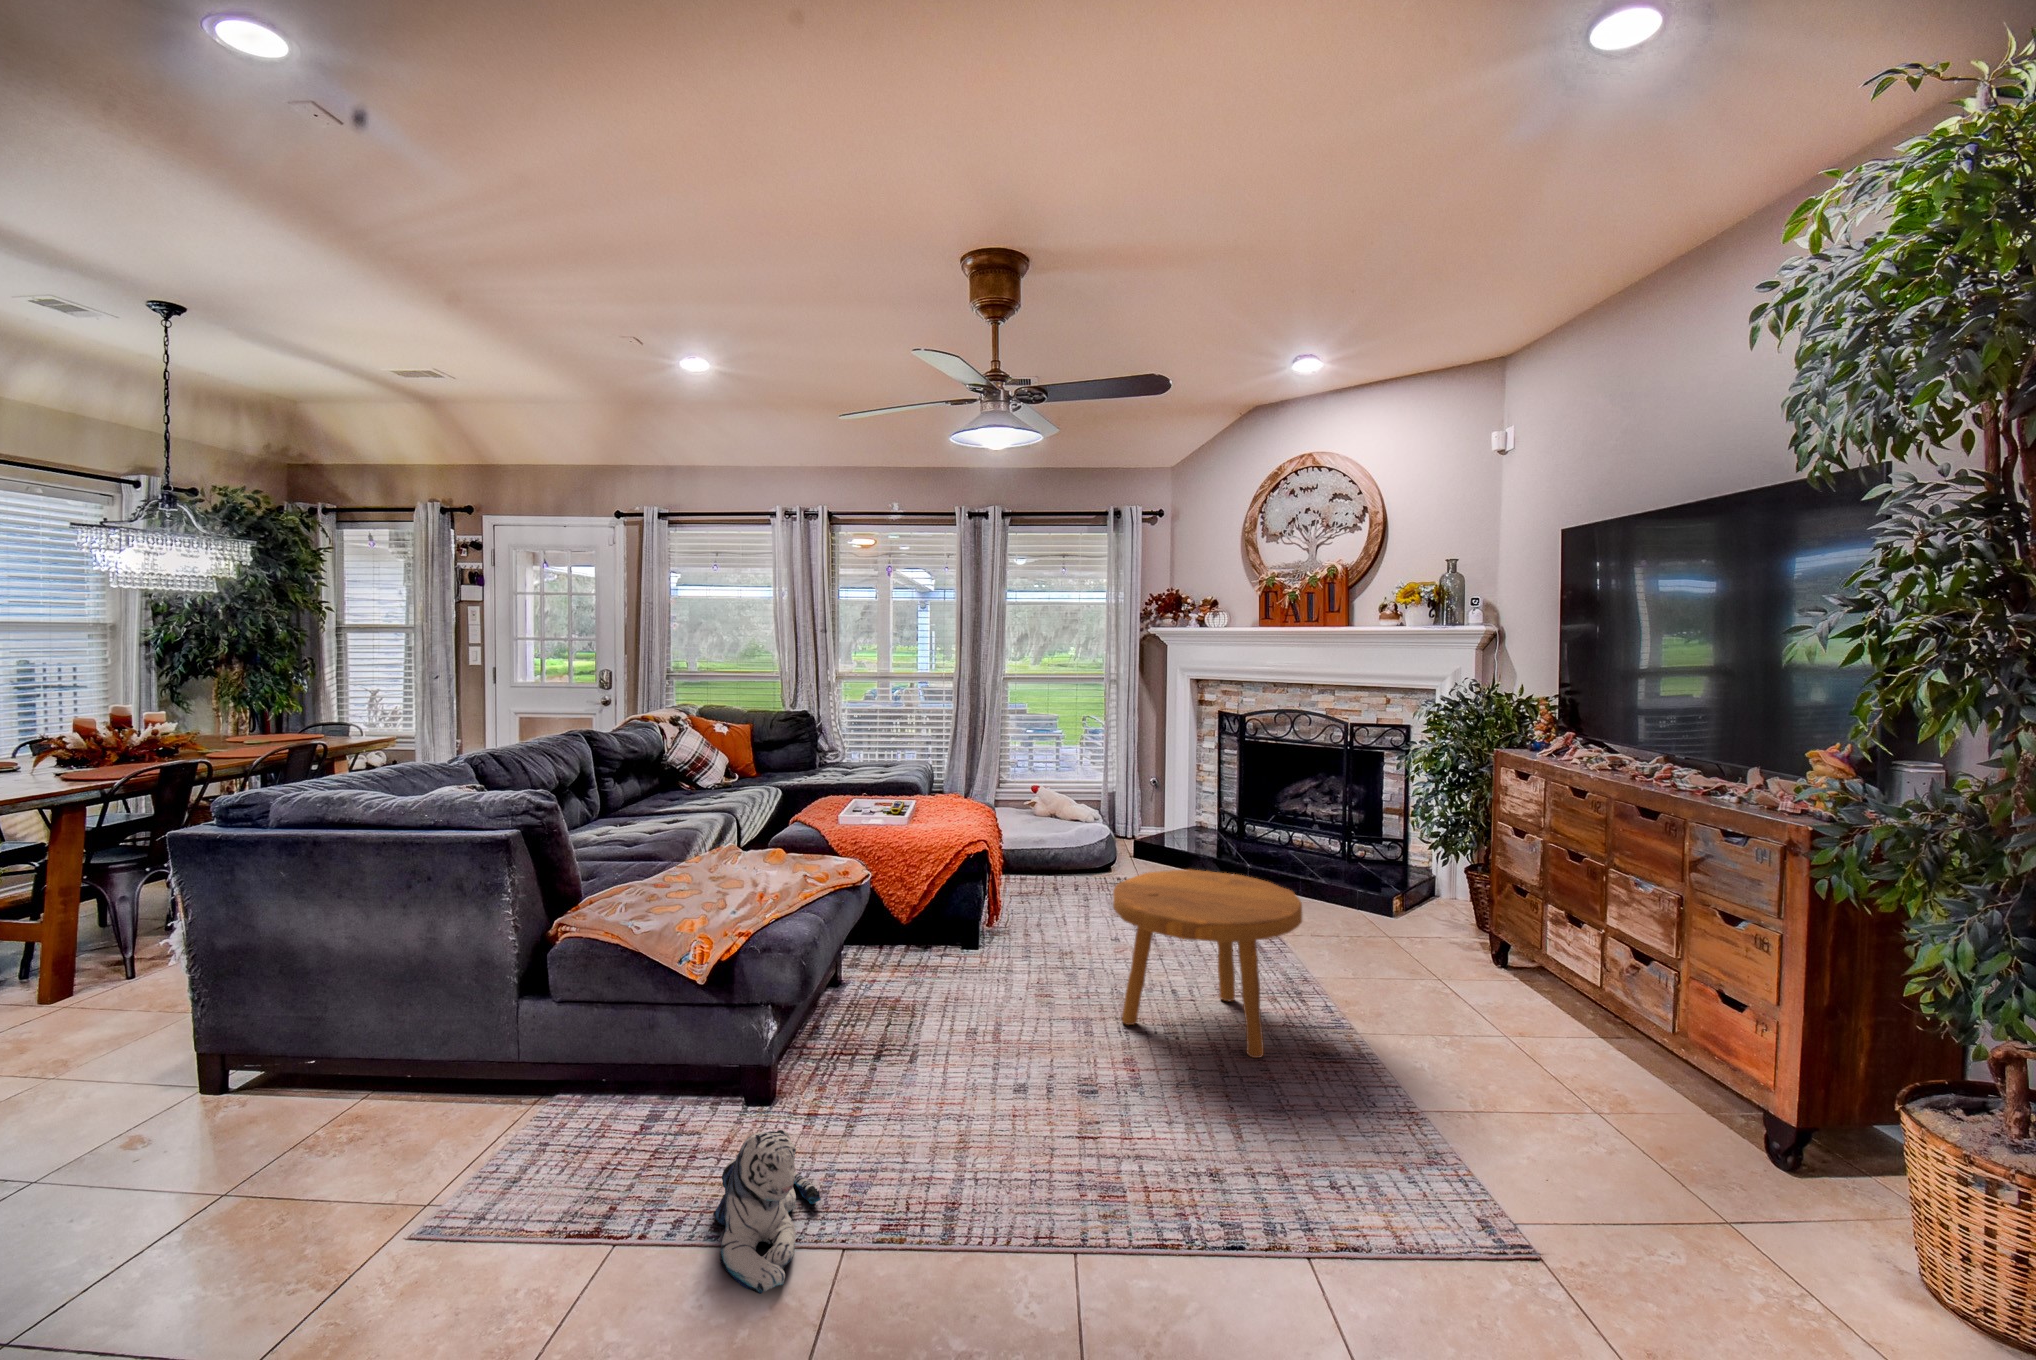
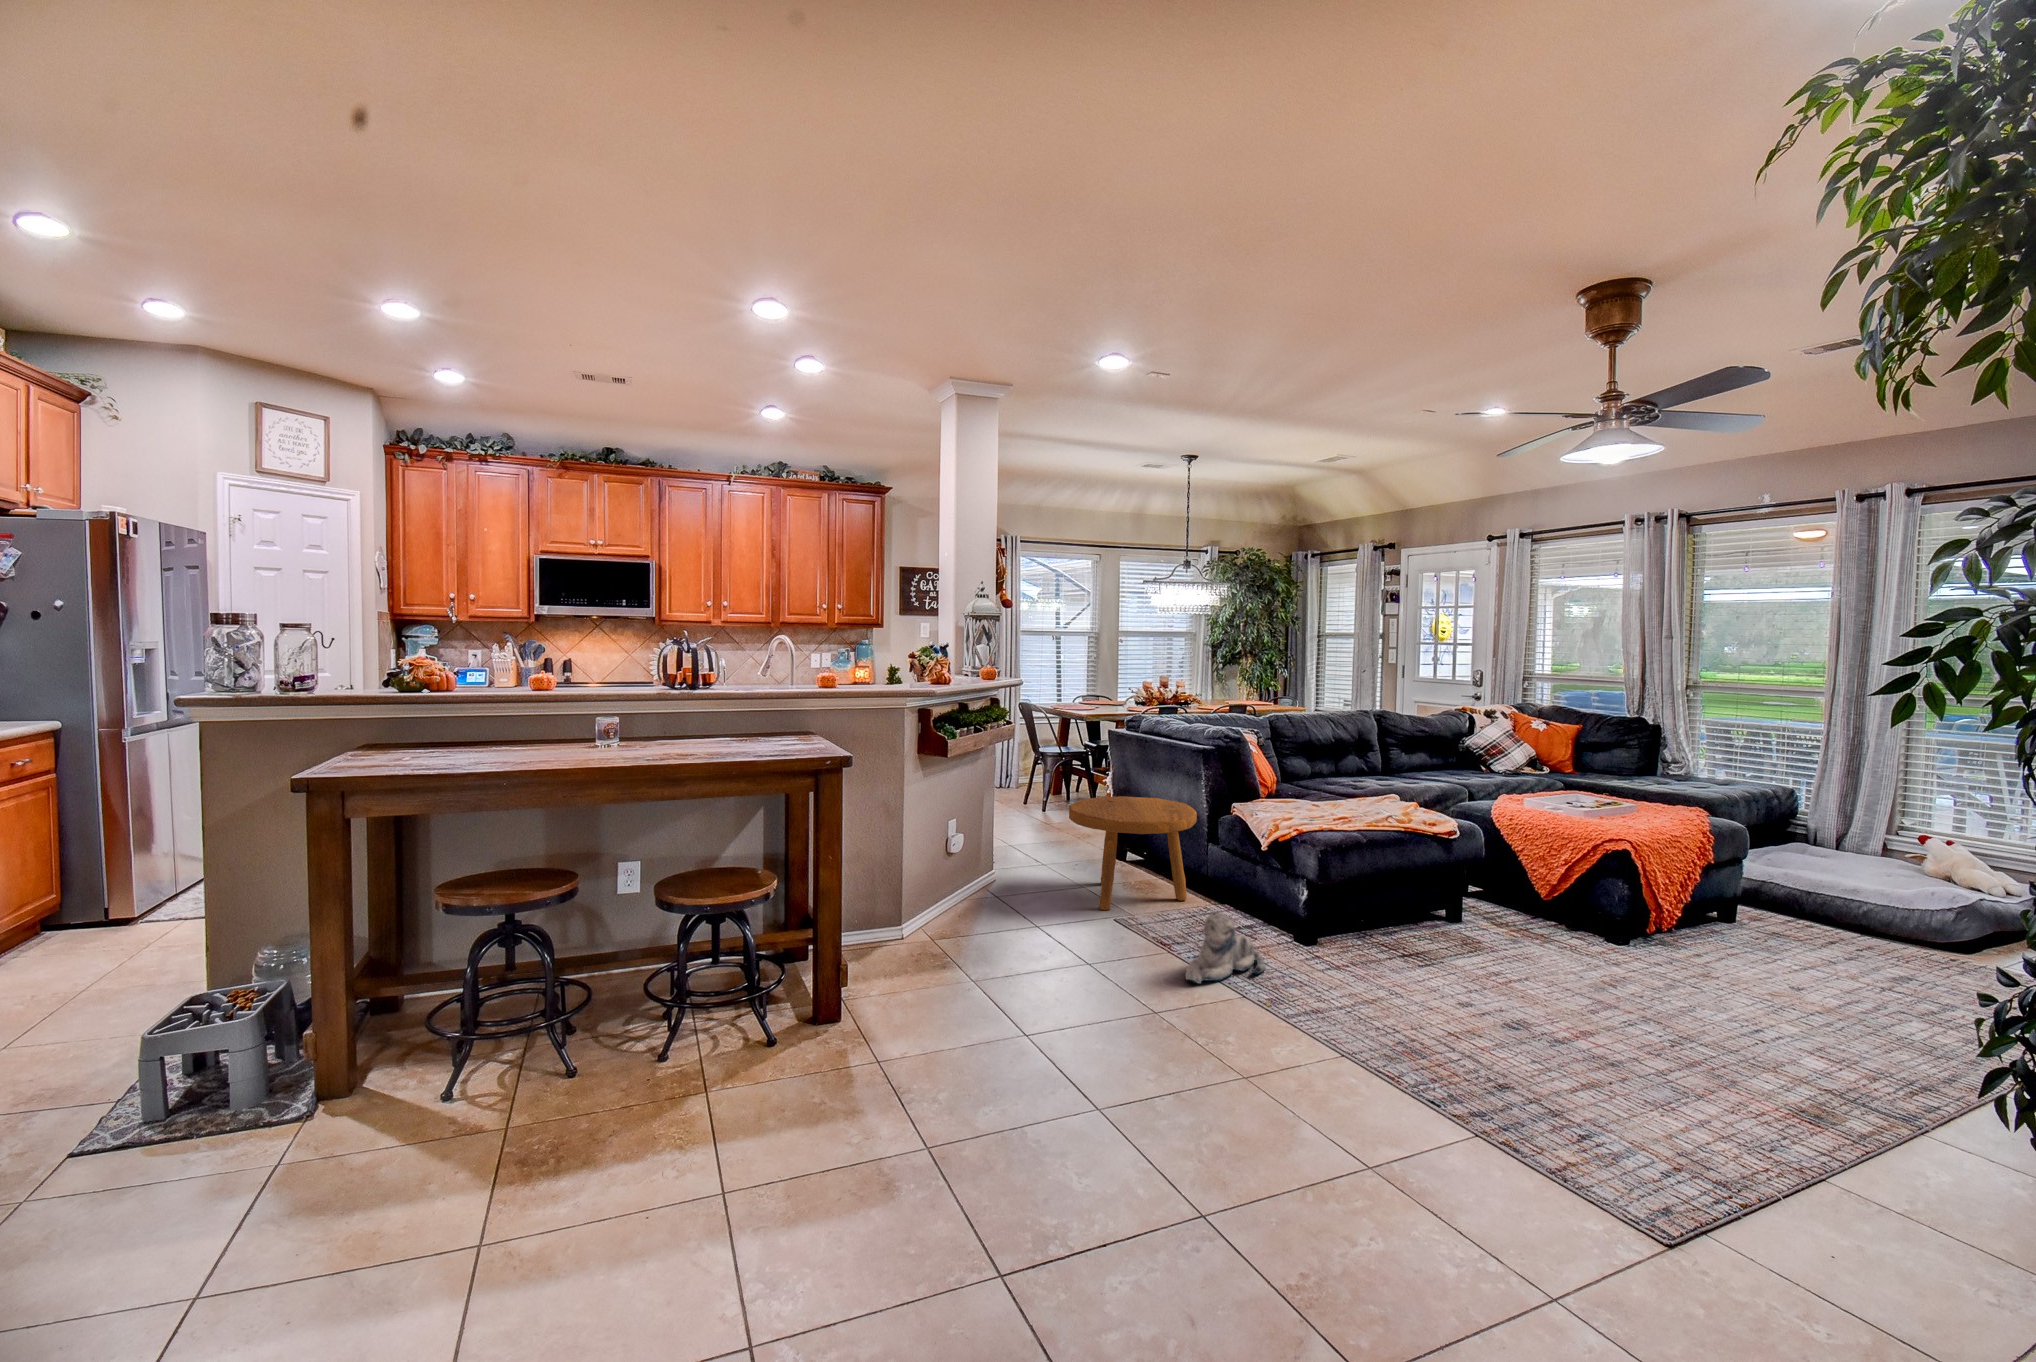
footstool: present [1113,869,1302,1058] -> present [1069,796,1197,910]

